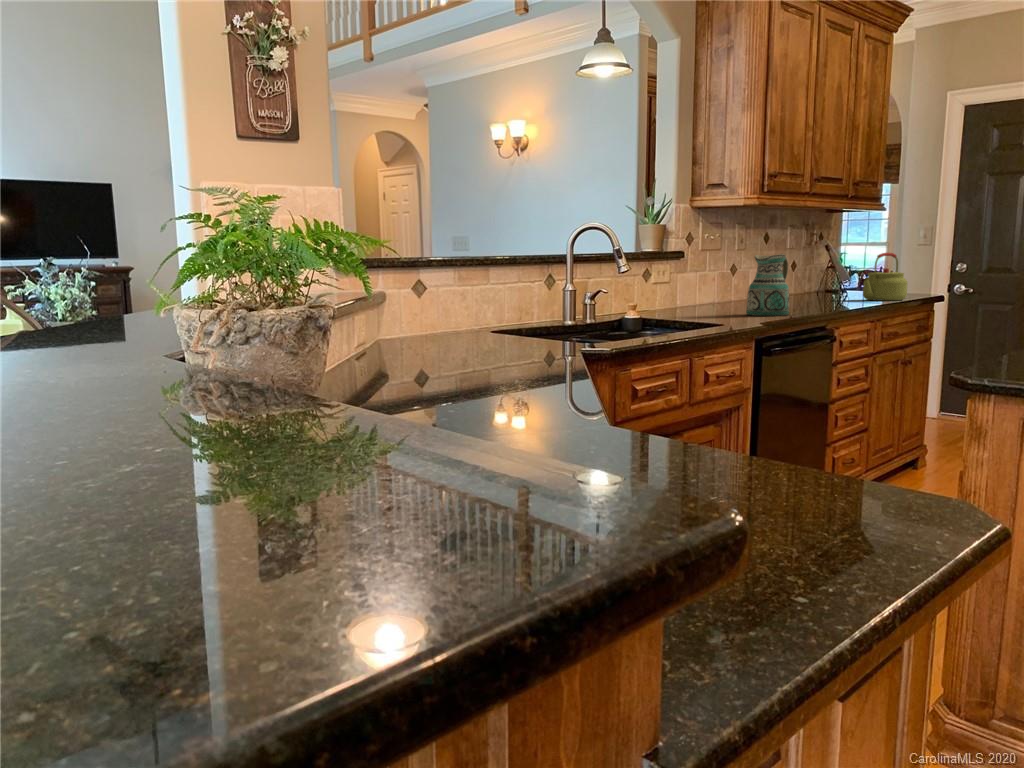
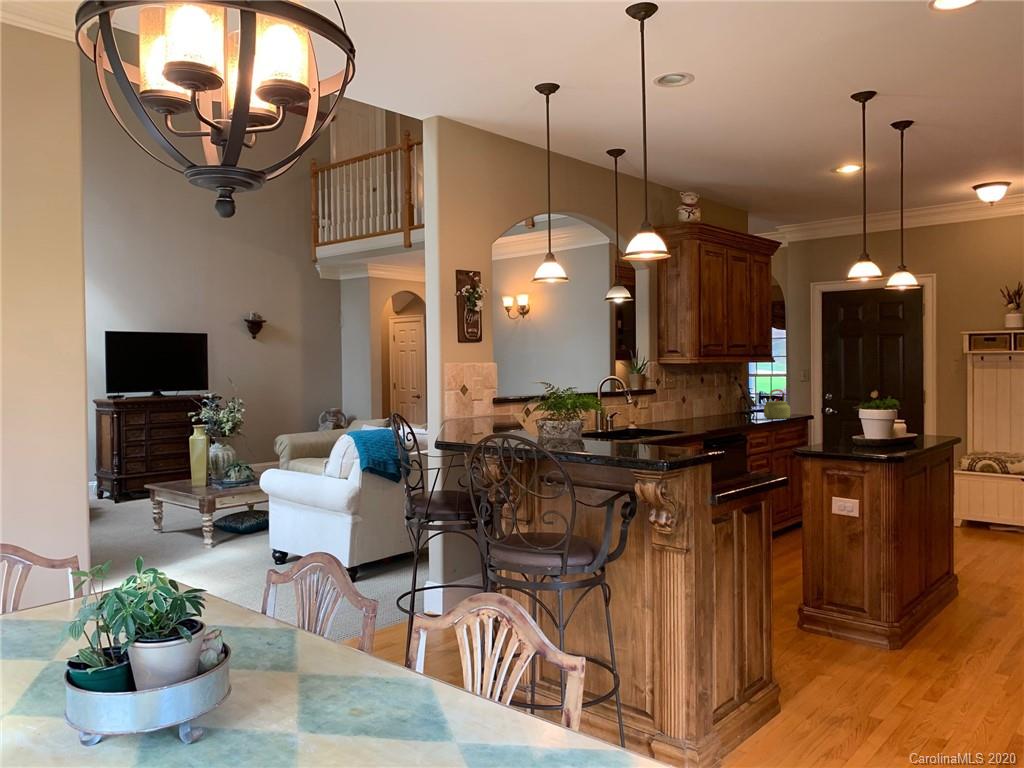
ceramic pitcher: present [746,254,789,316] -> none [697,392,721,428]

